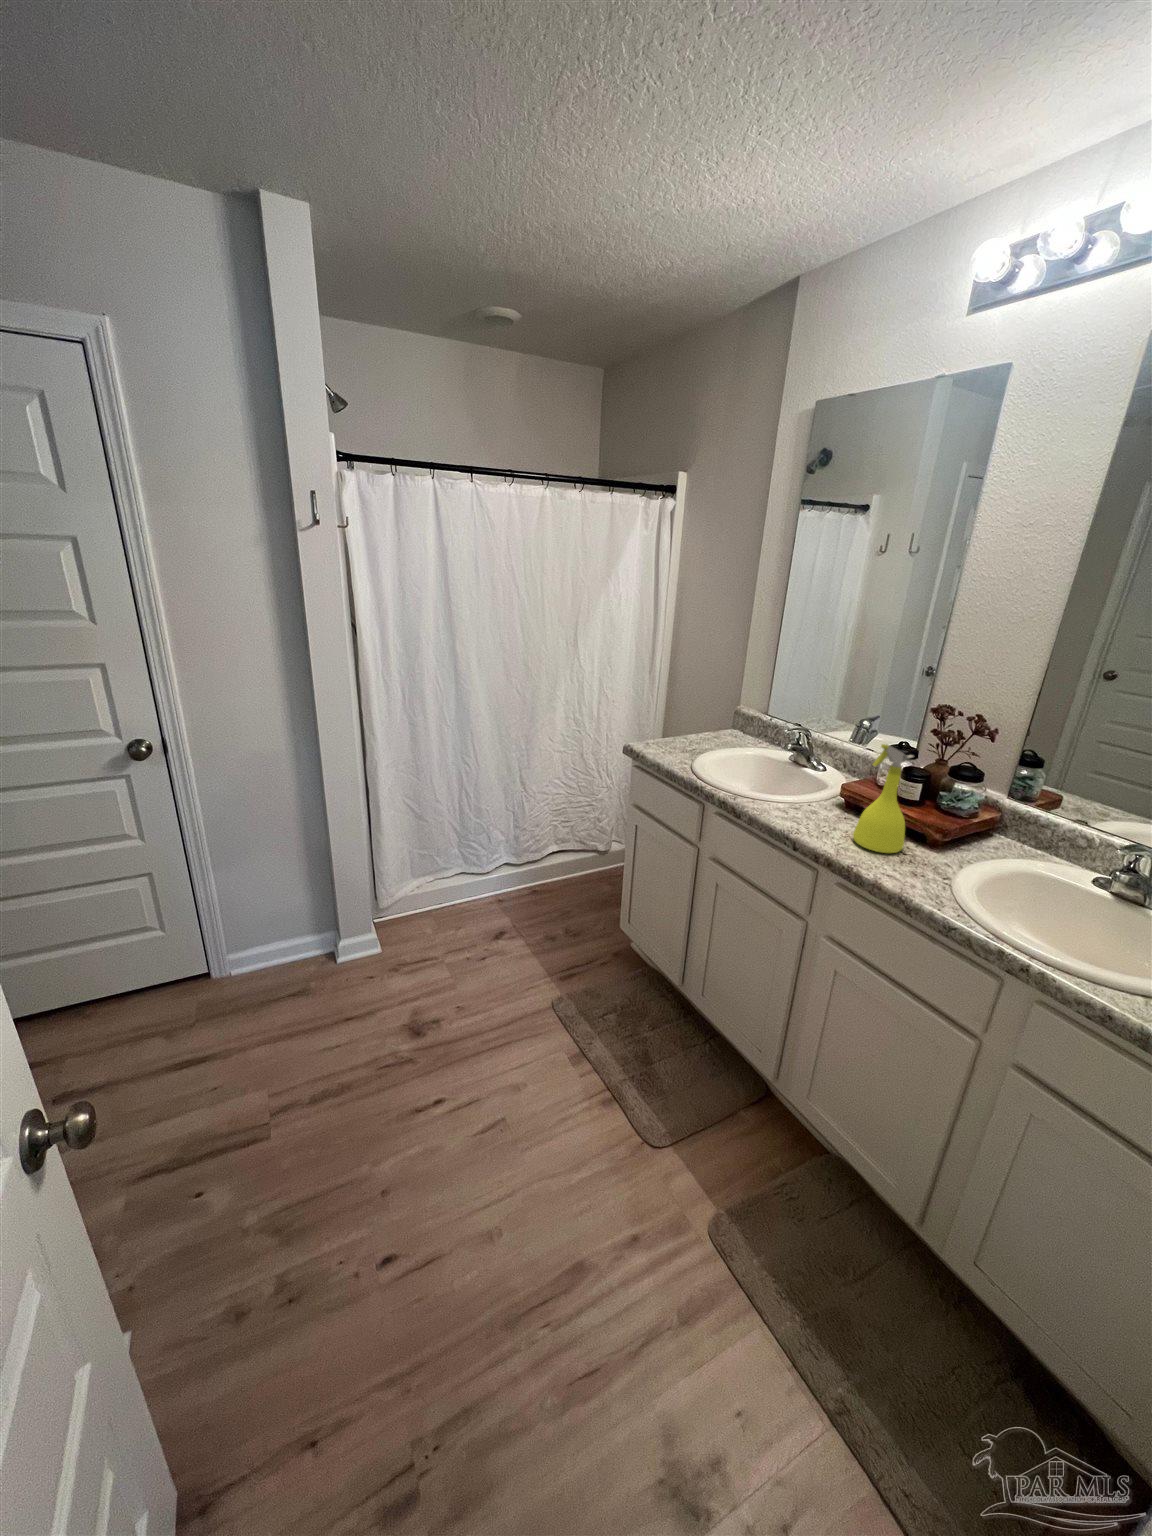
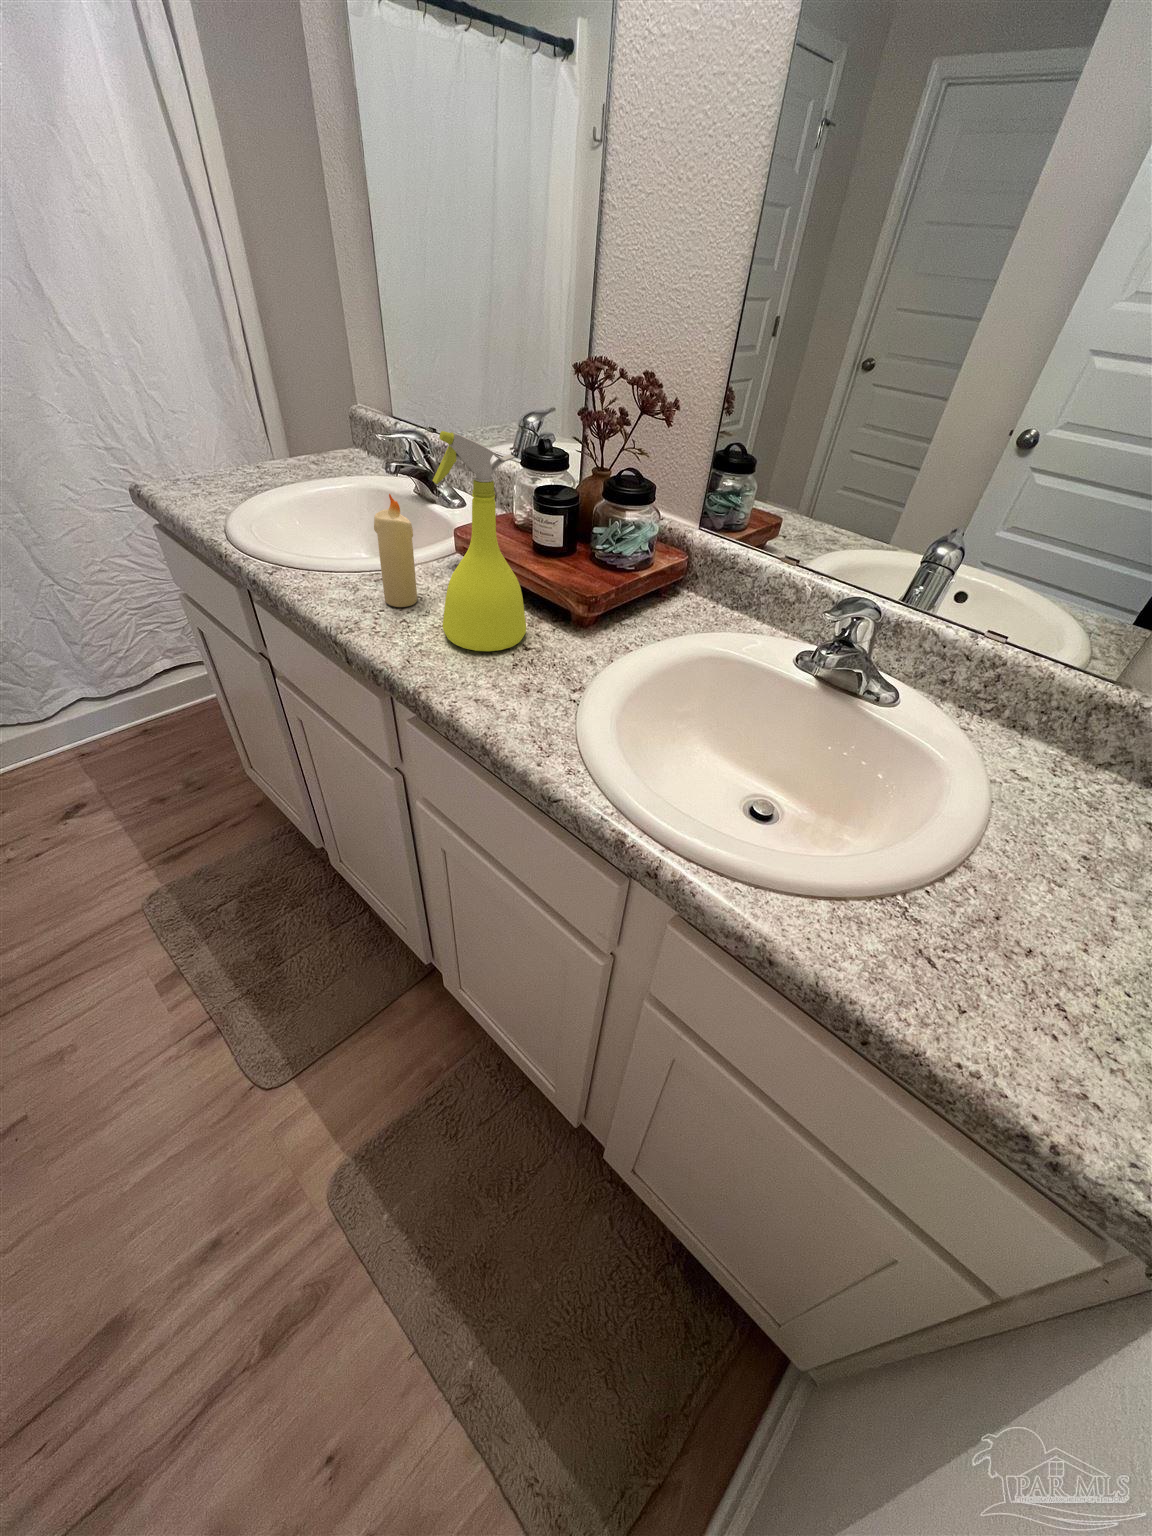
candle: none [808,766,835,825] -> present [374,494,417,607]

